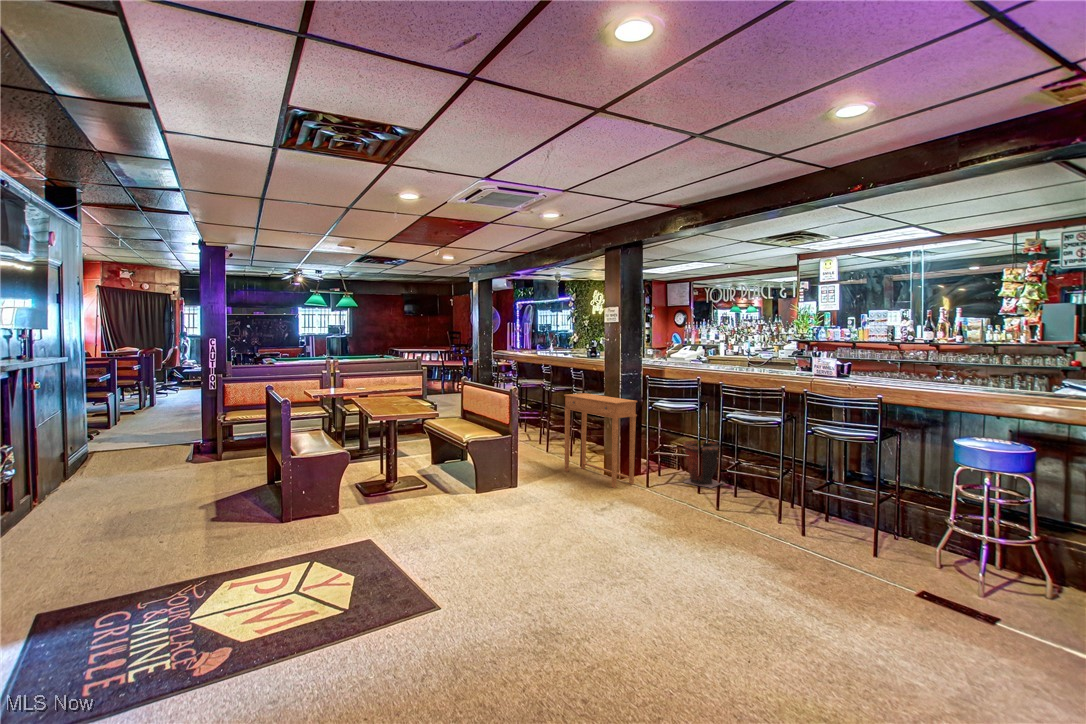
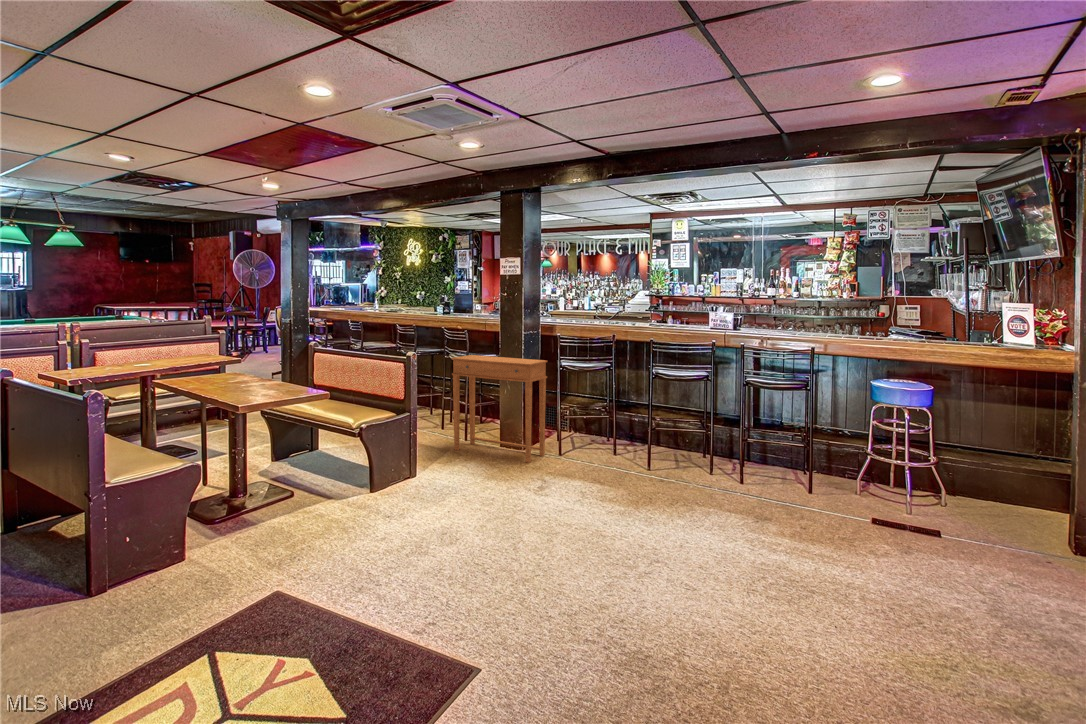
waste bin: present [683,440,724,488] -> none [587,400,629,449]

